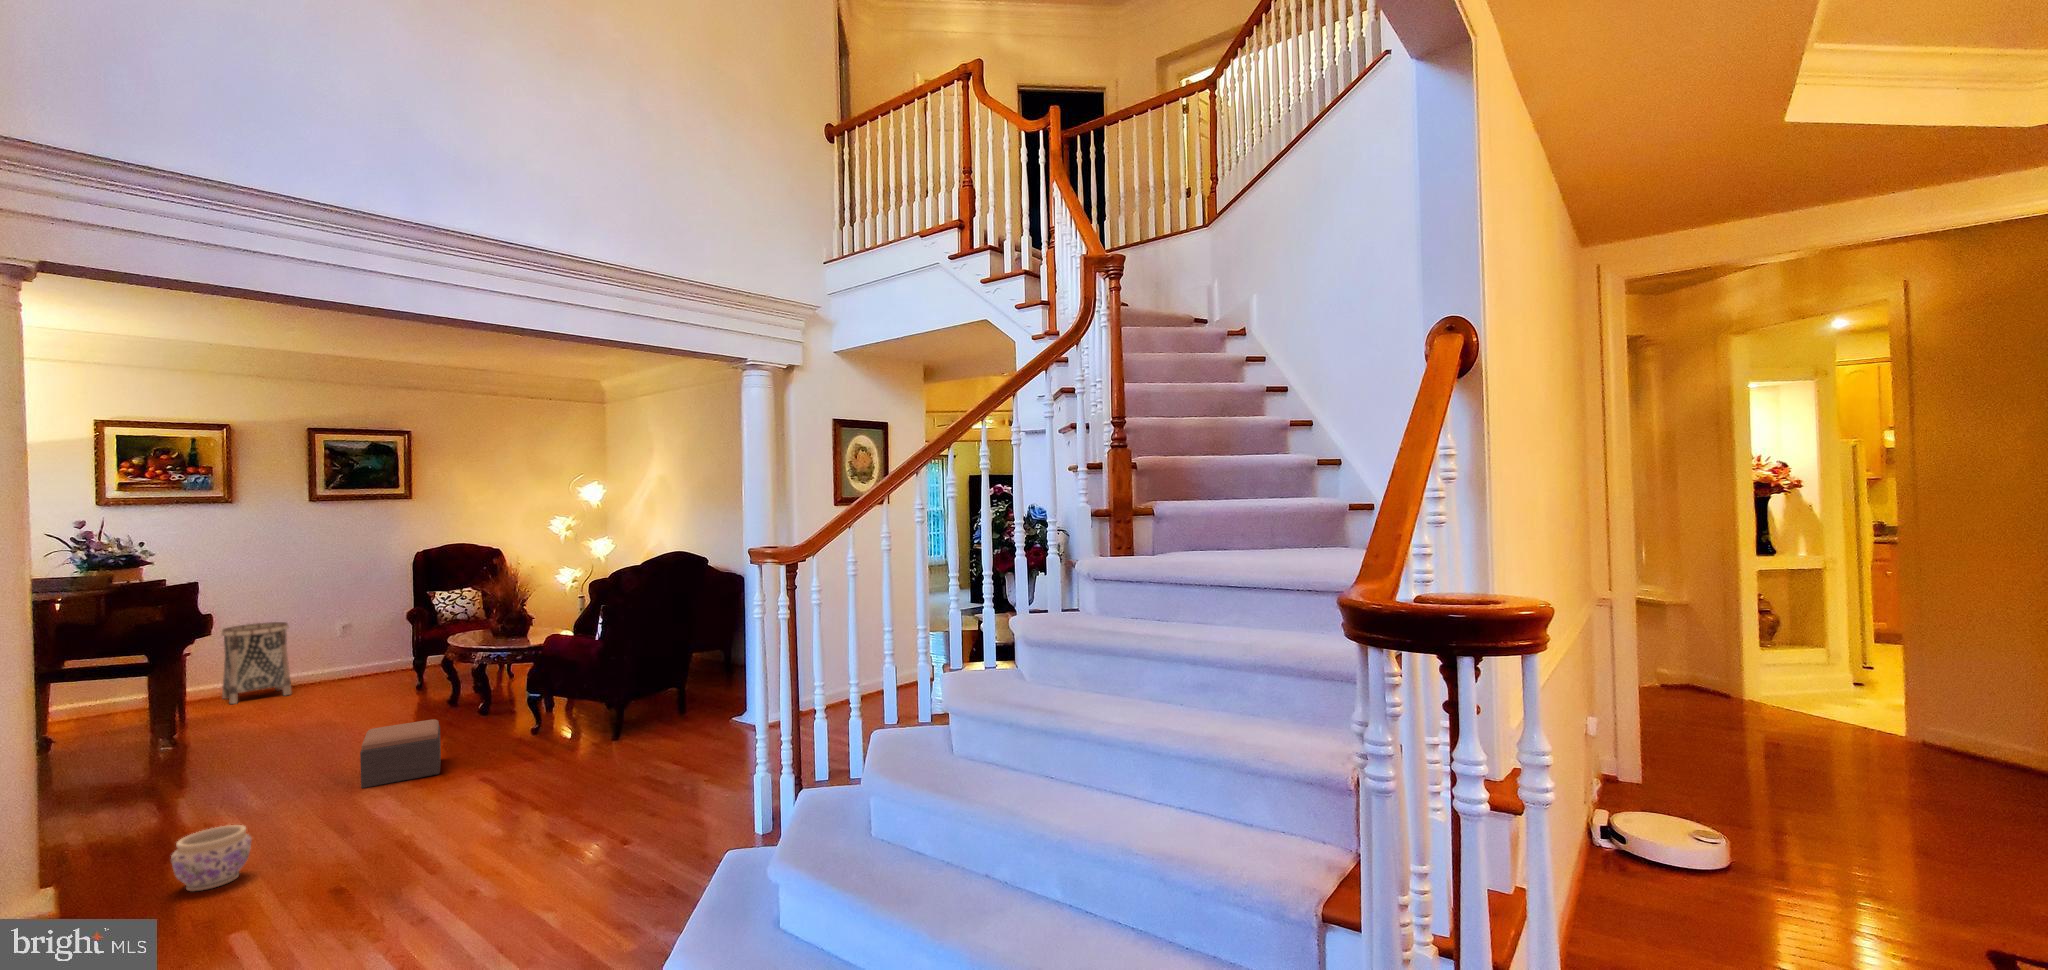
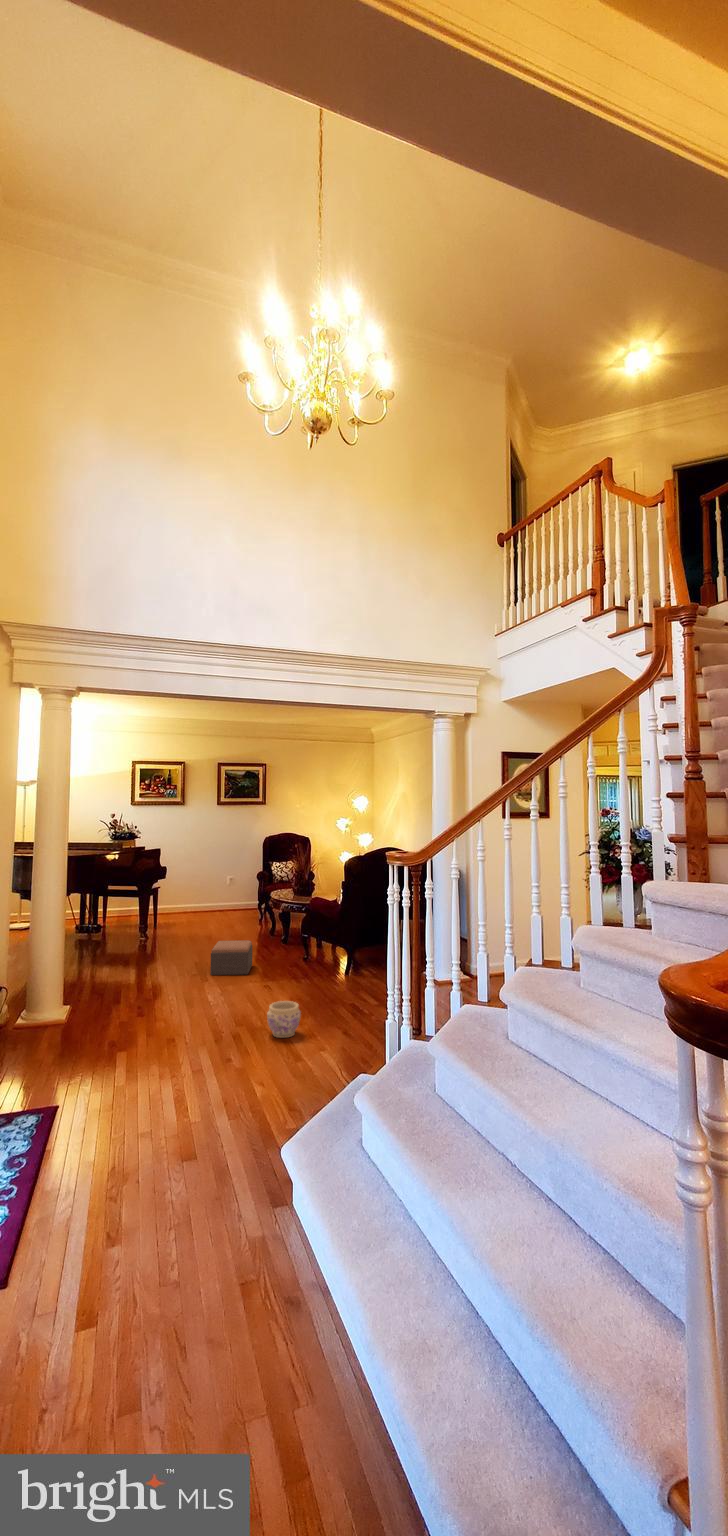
basket: present [221,622,291,704] -> none [175,873,204,917]
planter: present [171,825,251,892] -> present [267,1001,301,1038]

